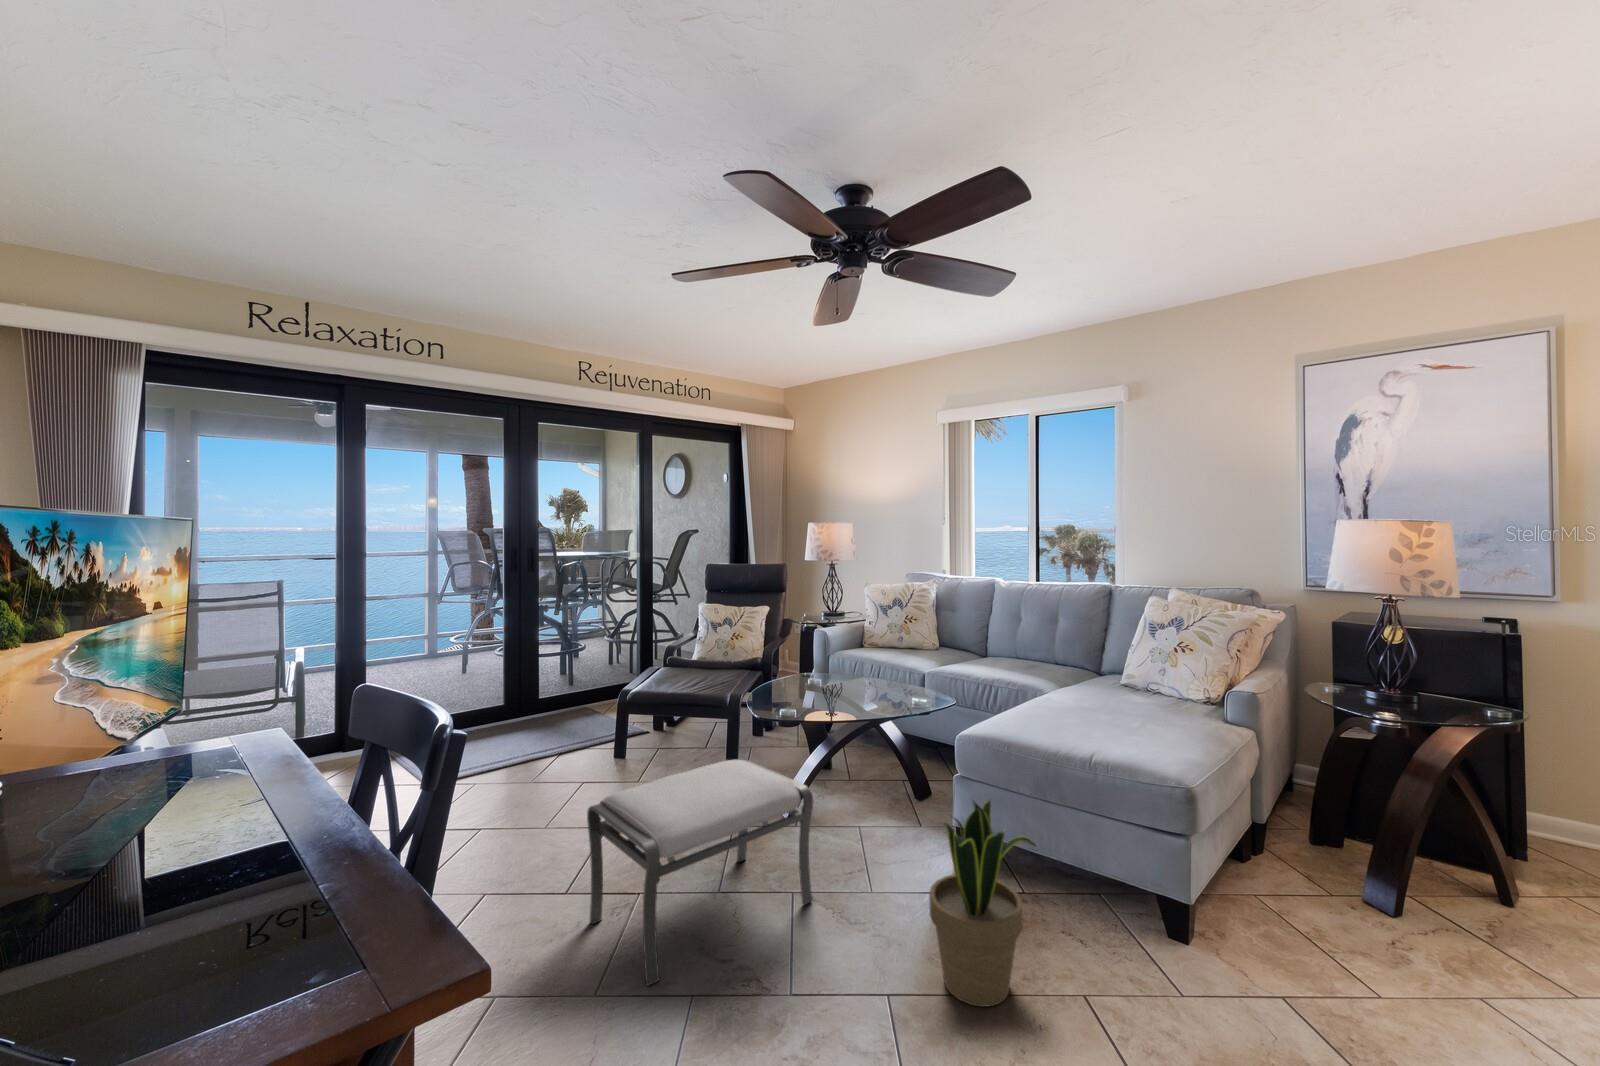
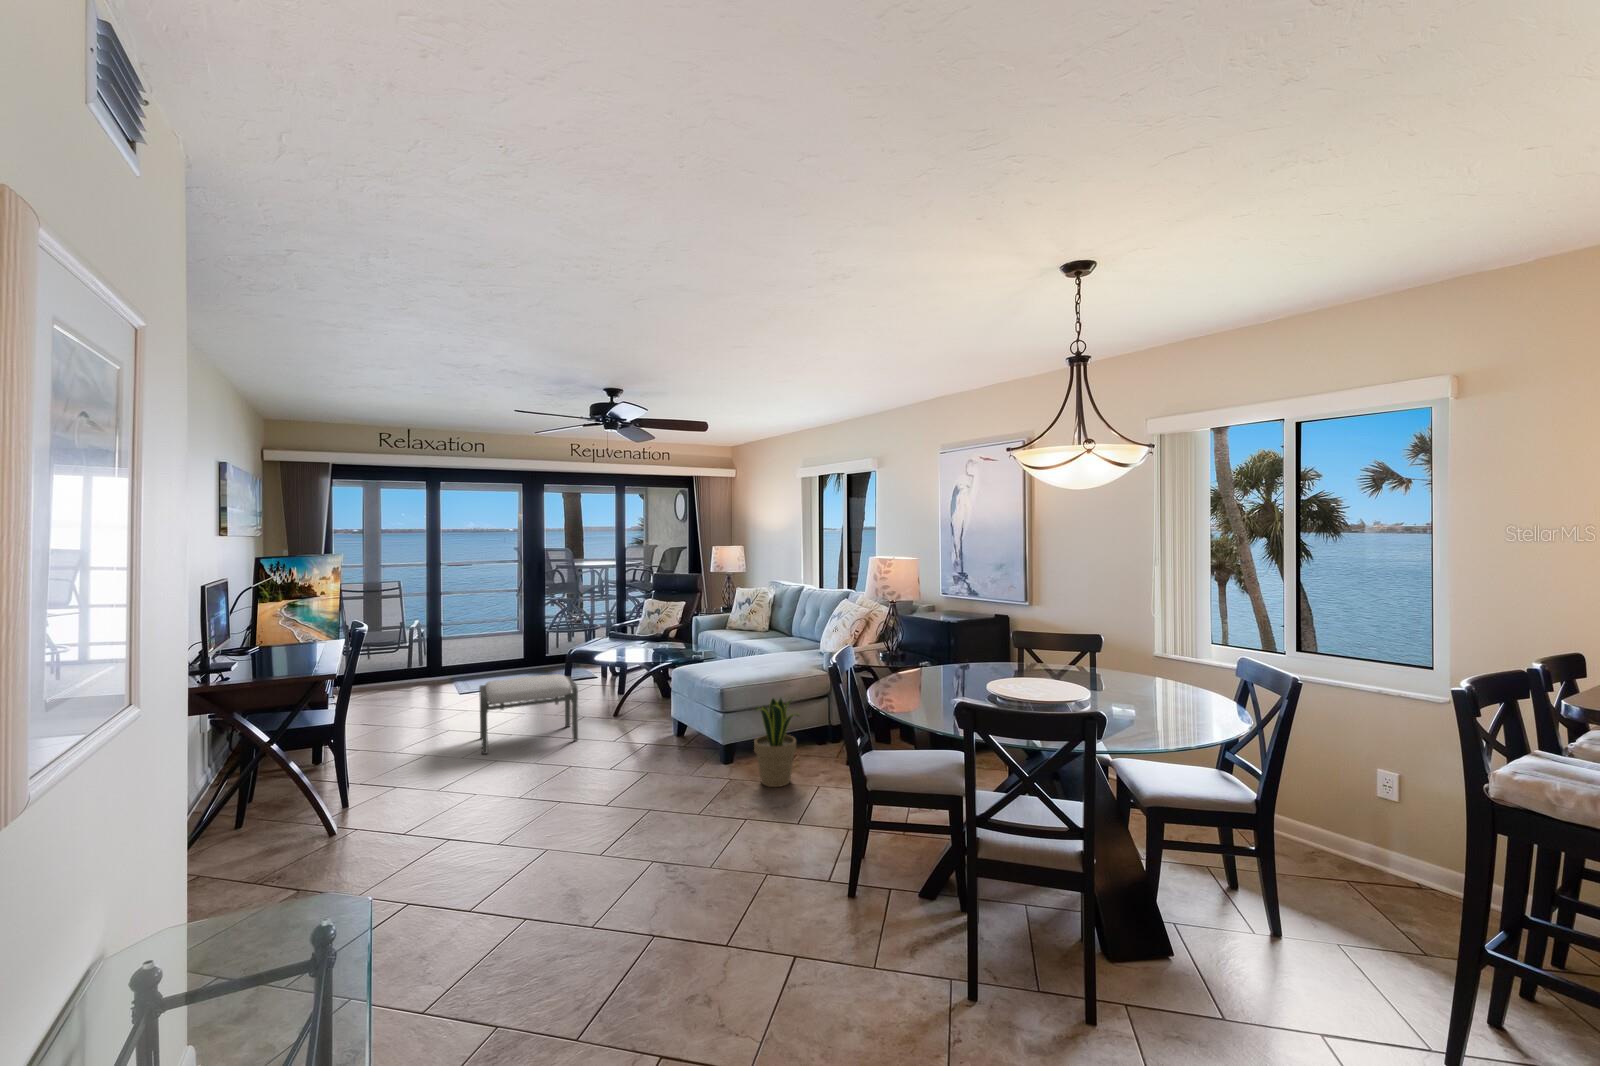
potted plant: present [929,799,1036,1007] -> present [754,698,799,787]

